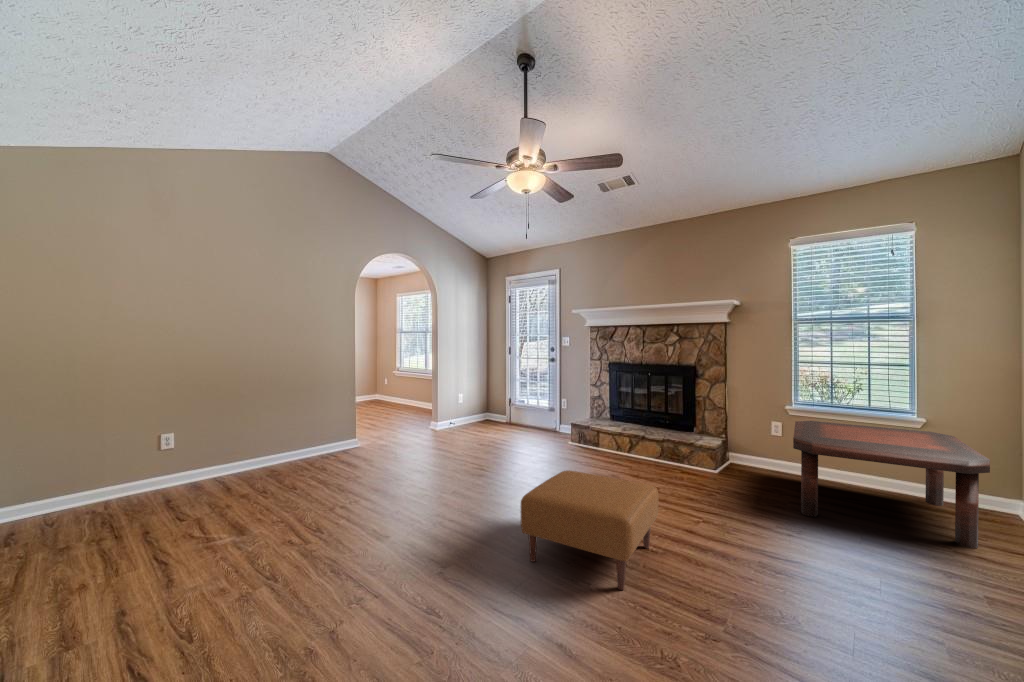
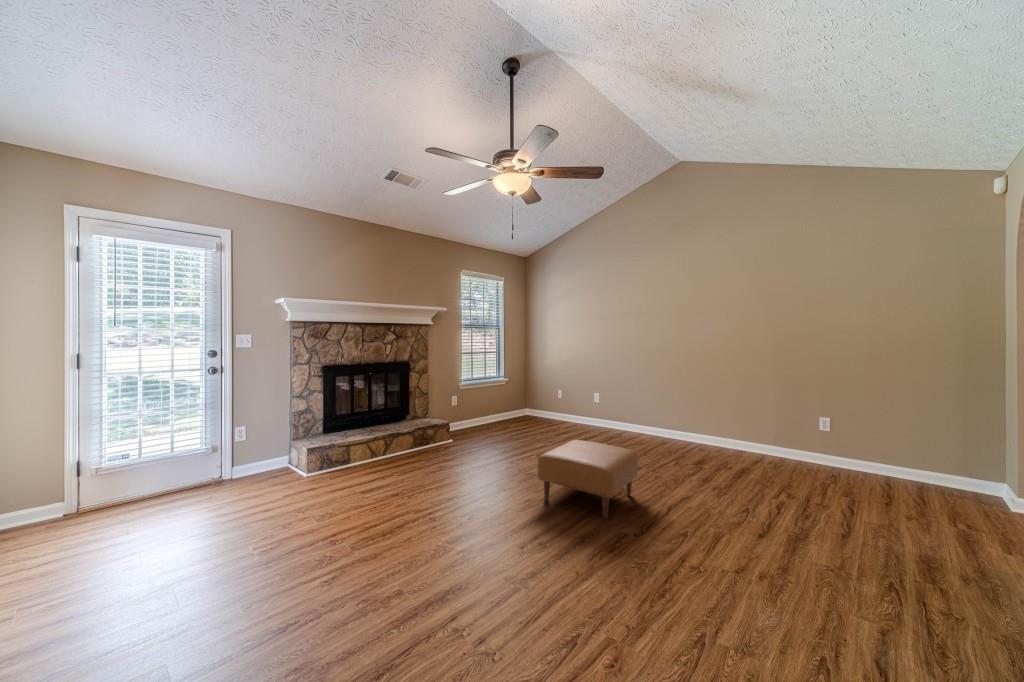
coffee table: present [793,421,990,548] -> none [477,386,567,441]

